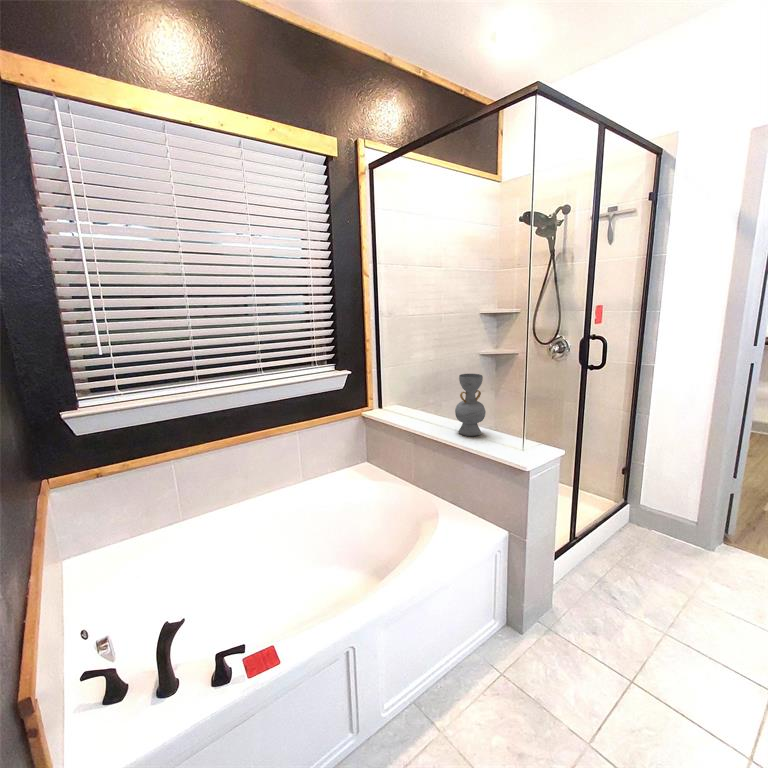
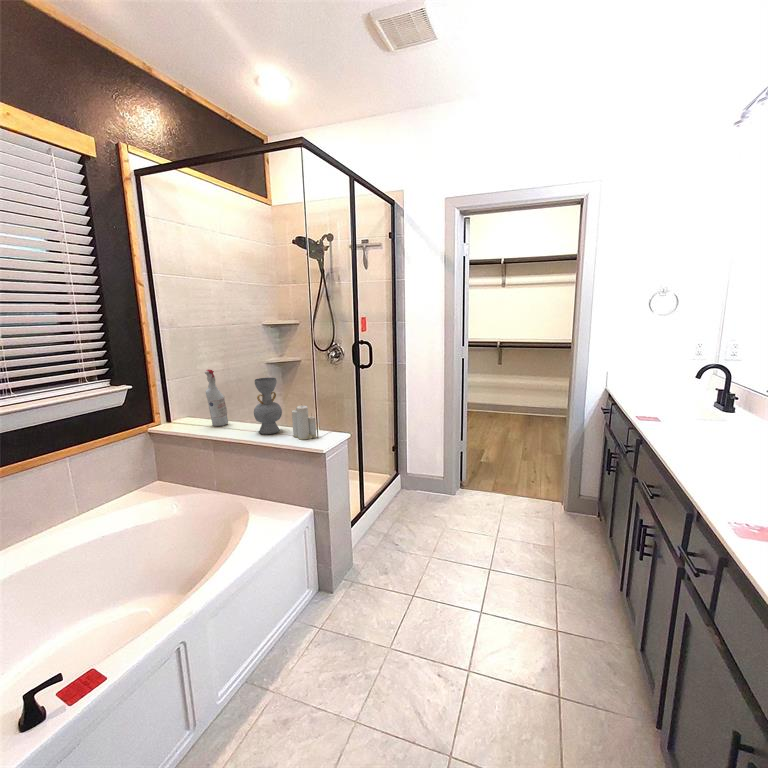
spray bottle: none [412,360,430,418] -> present [205,370,228,426]
candle: none [495,407,523,450] -> present [292,406,316,440]

